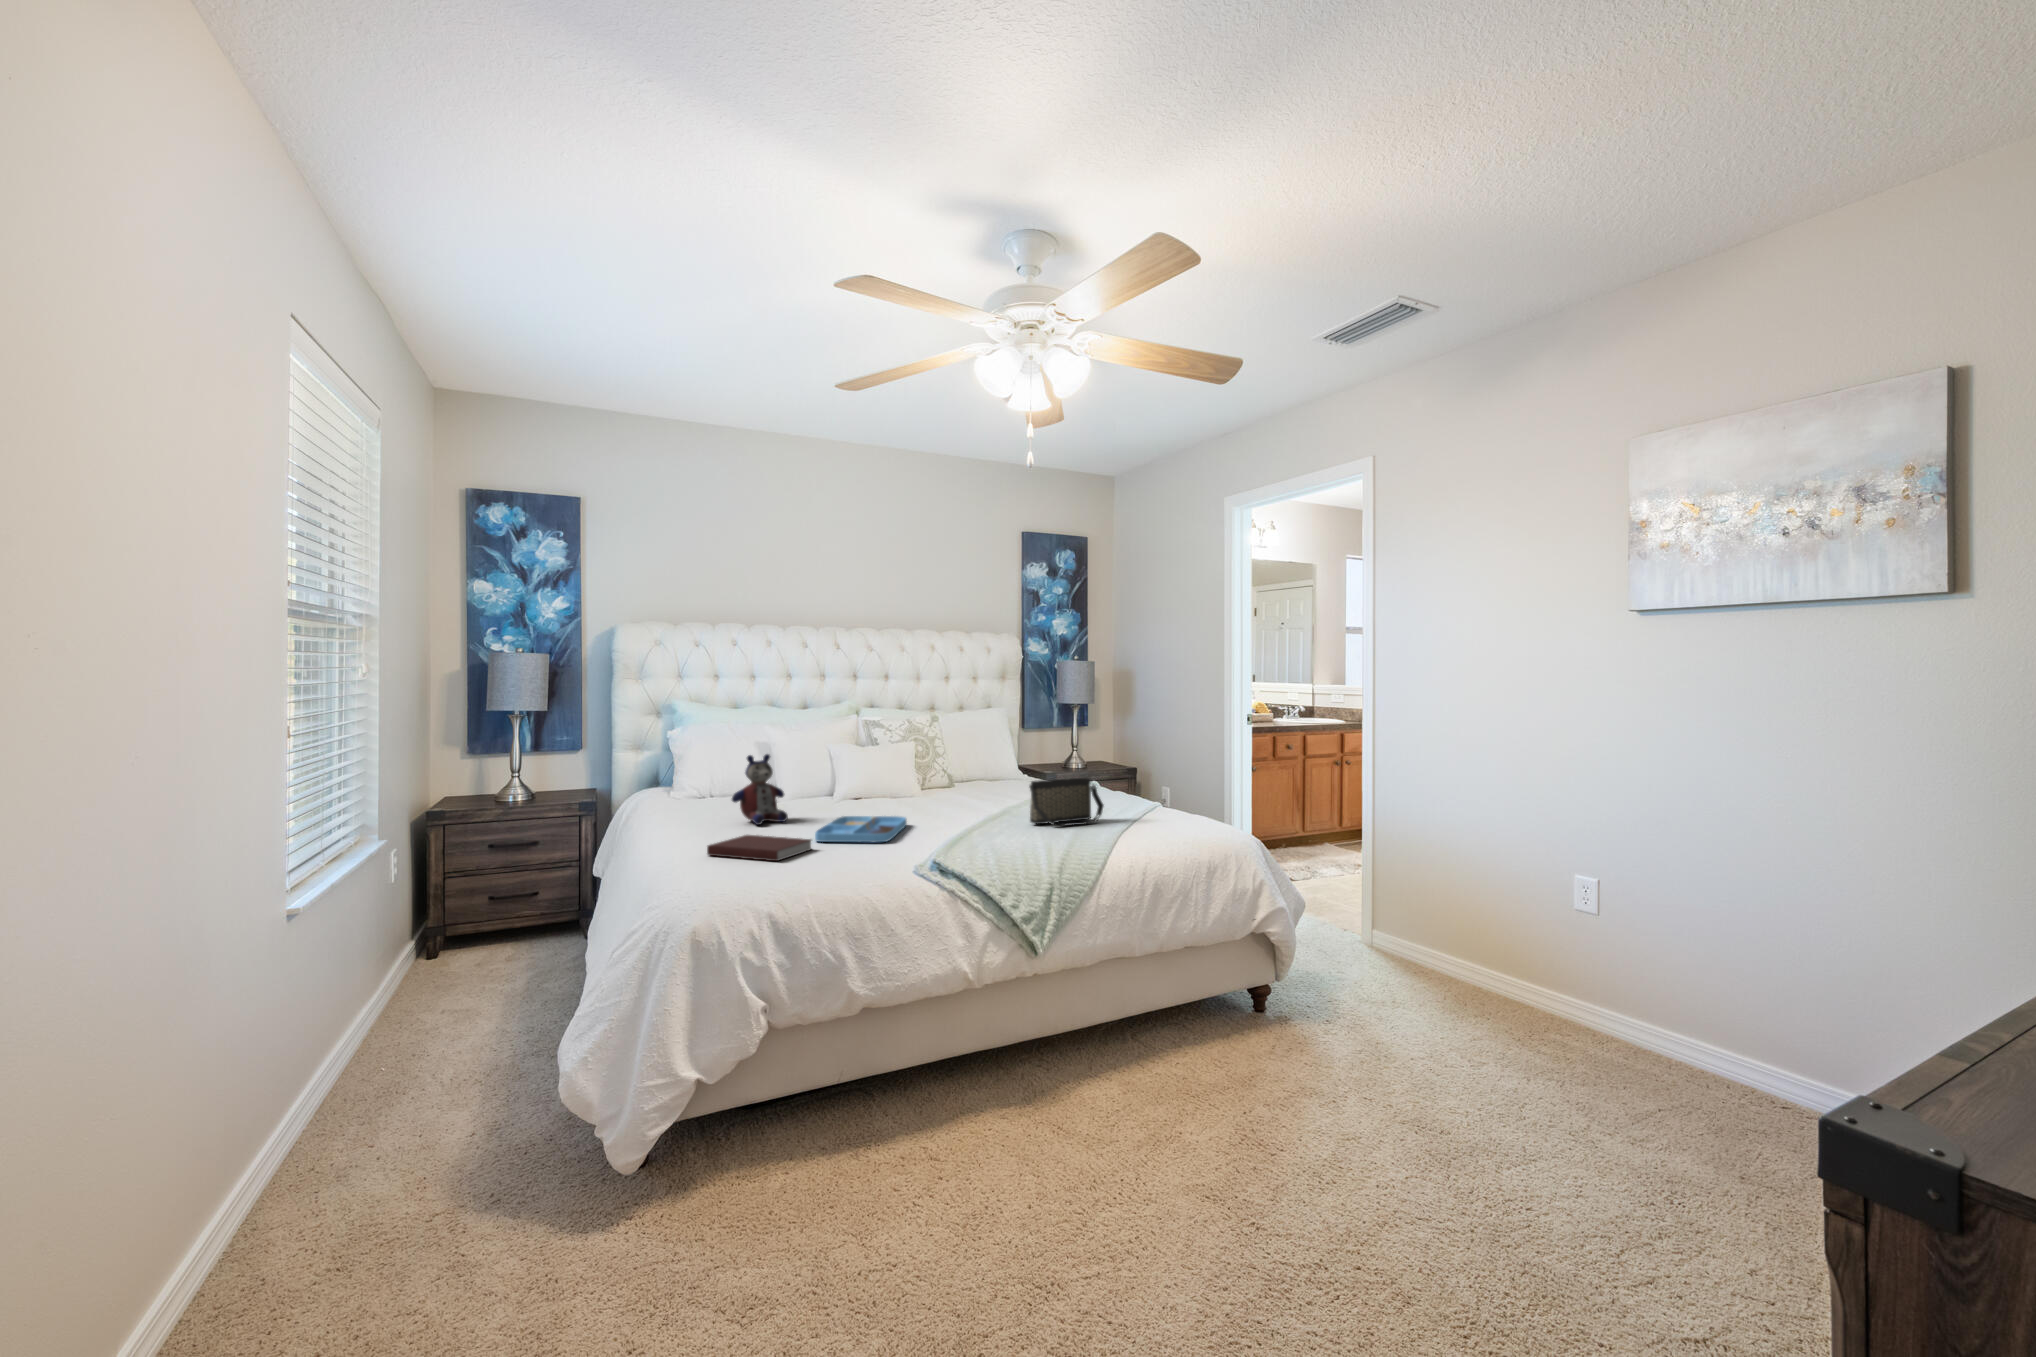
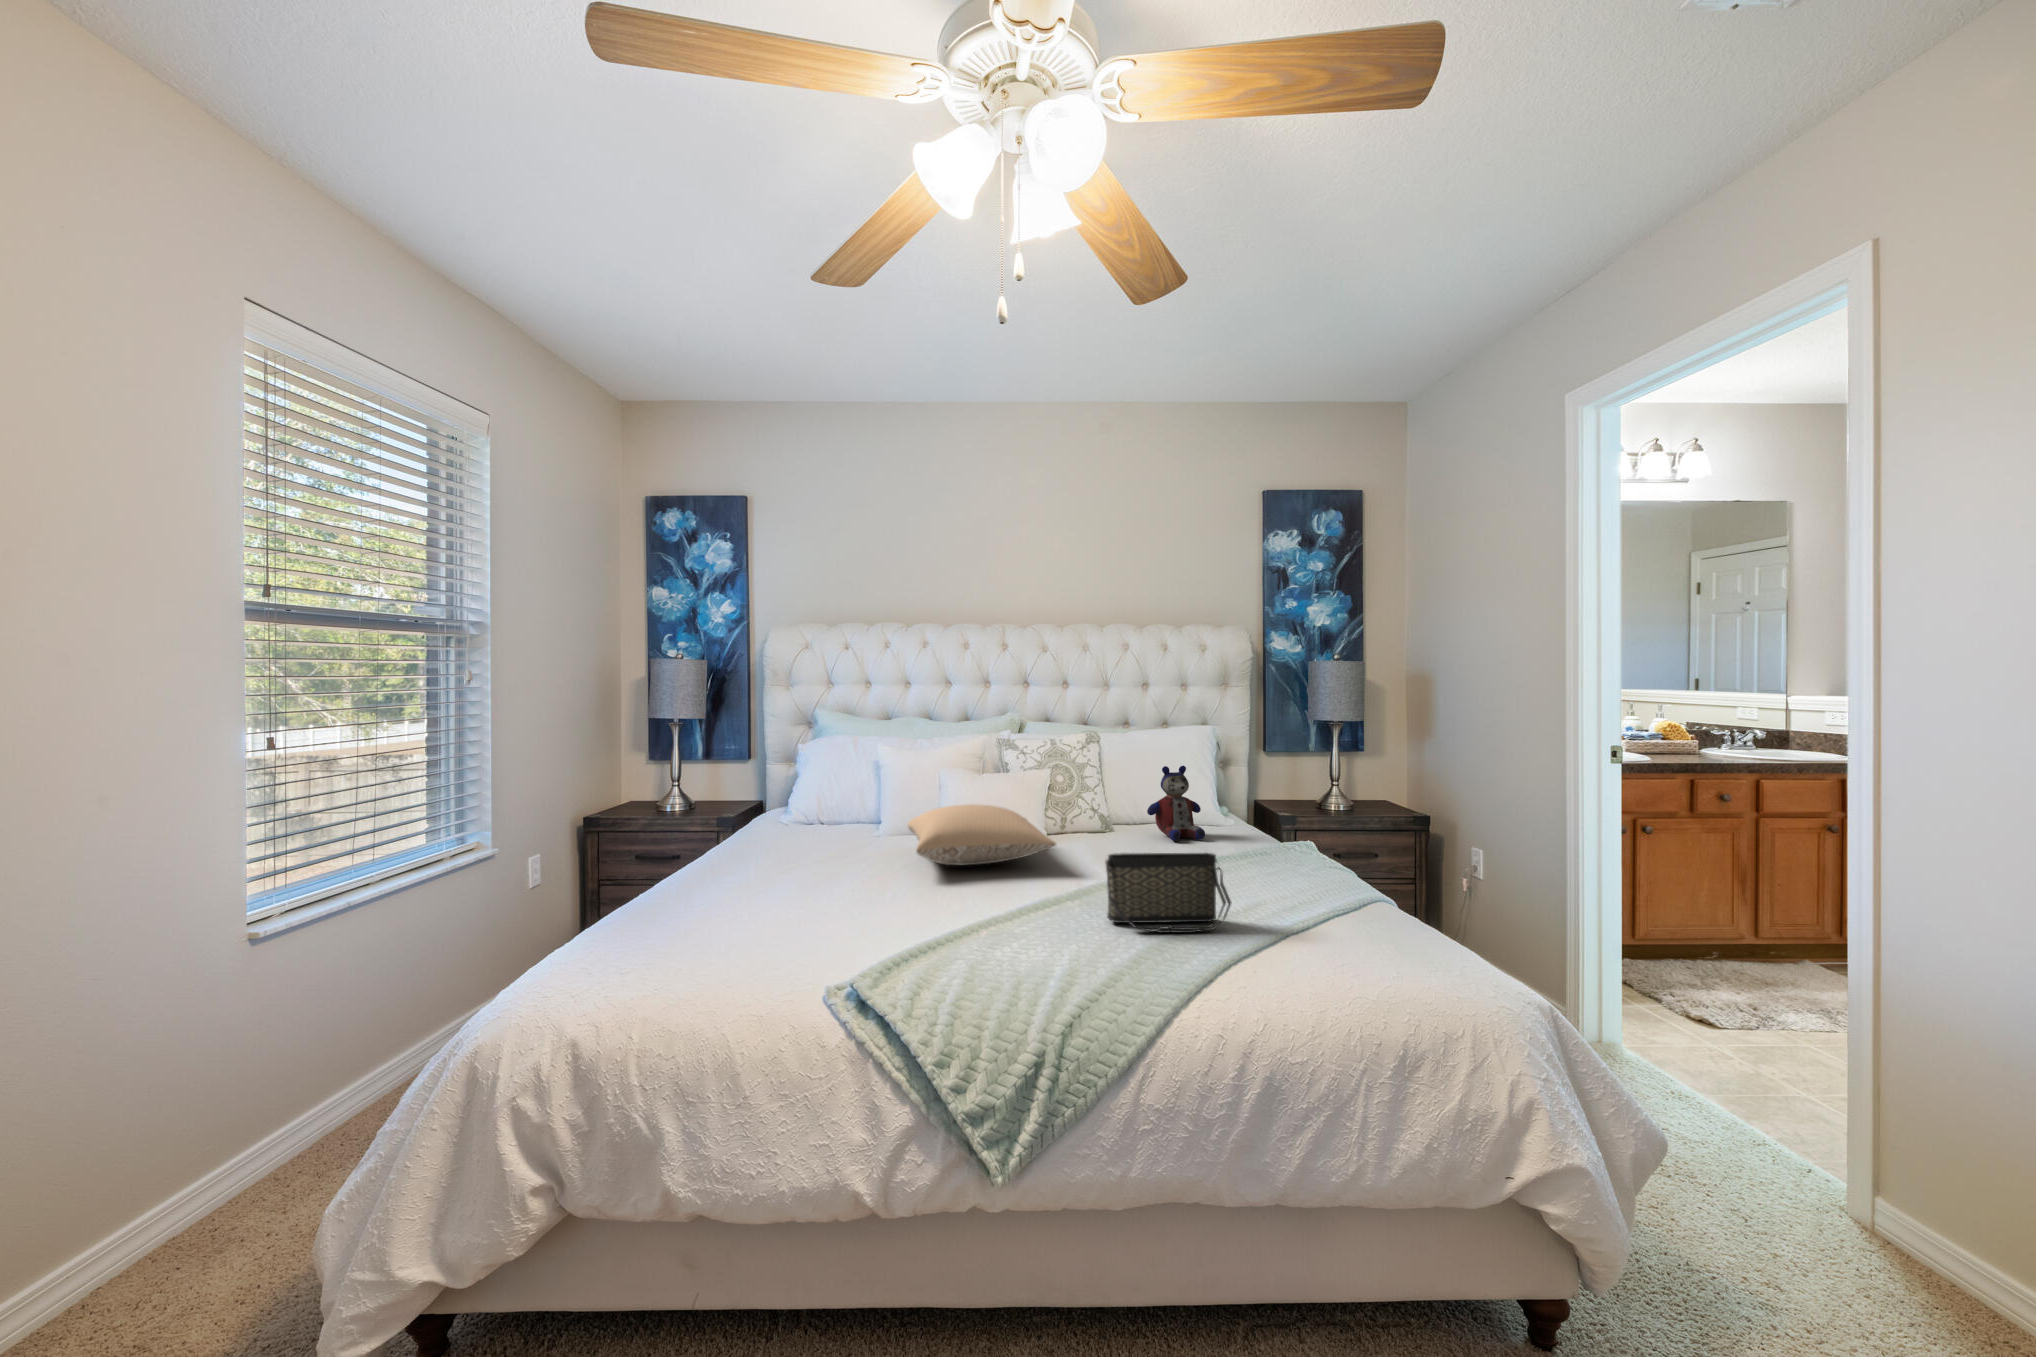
stuffed bear: present [732,754,788,825] -> present [1147,766,1205,841]
pillow: none [823,765,958,809] -> present [907,804,1056,865]
tray: present [815,816,907,842] -> none [786,876,944,932]
notebook: present [707,835,811,861] -> none [632,898,758,951]

